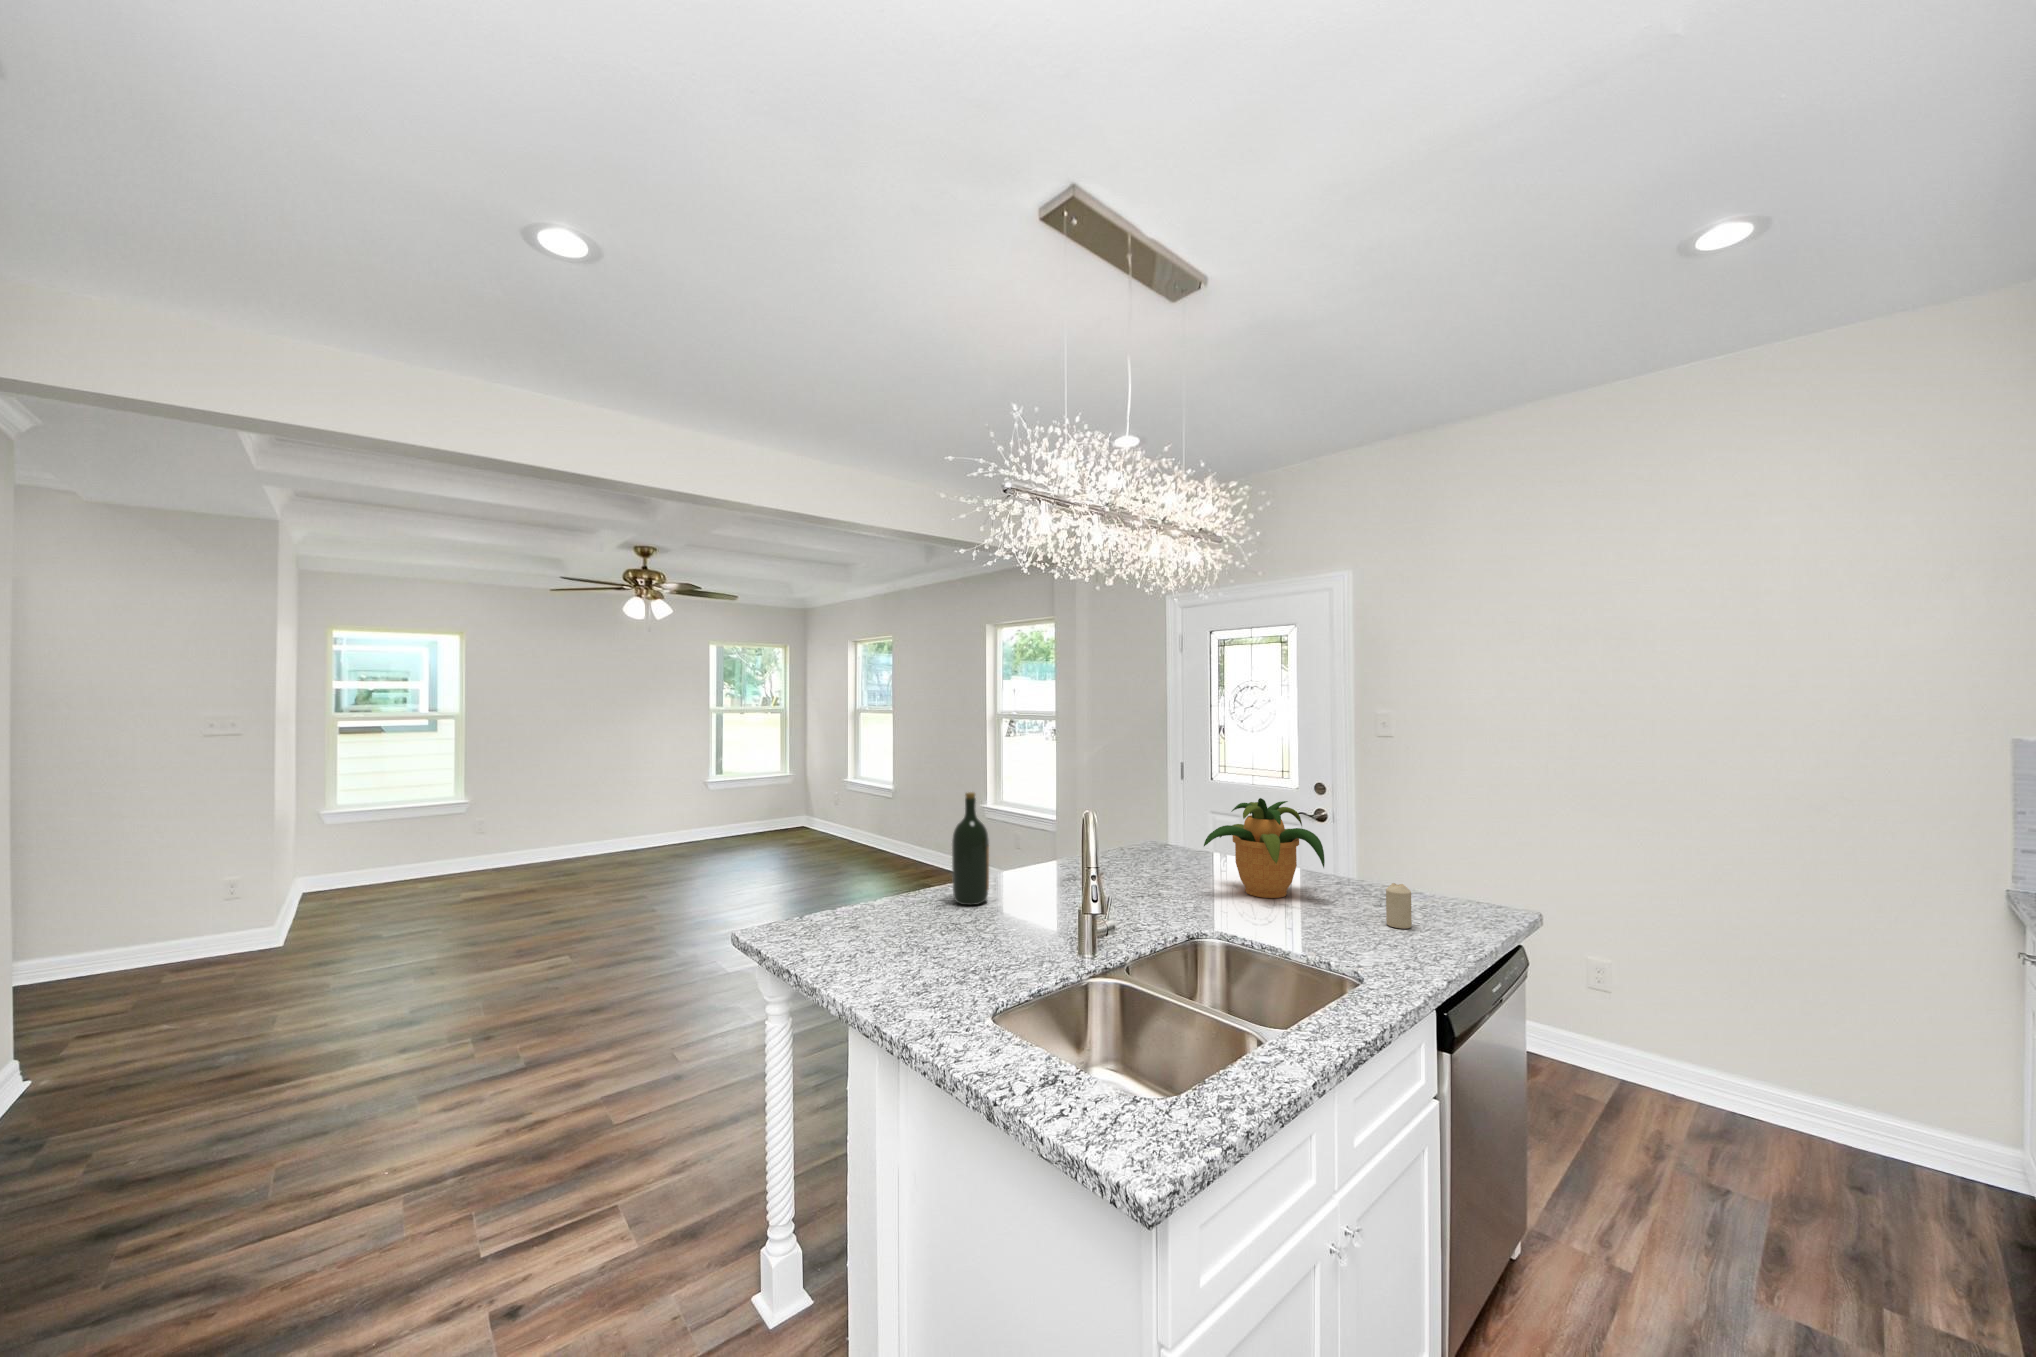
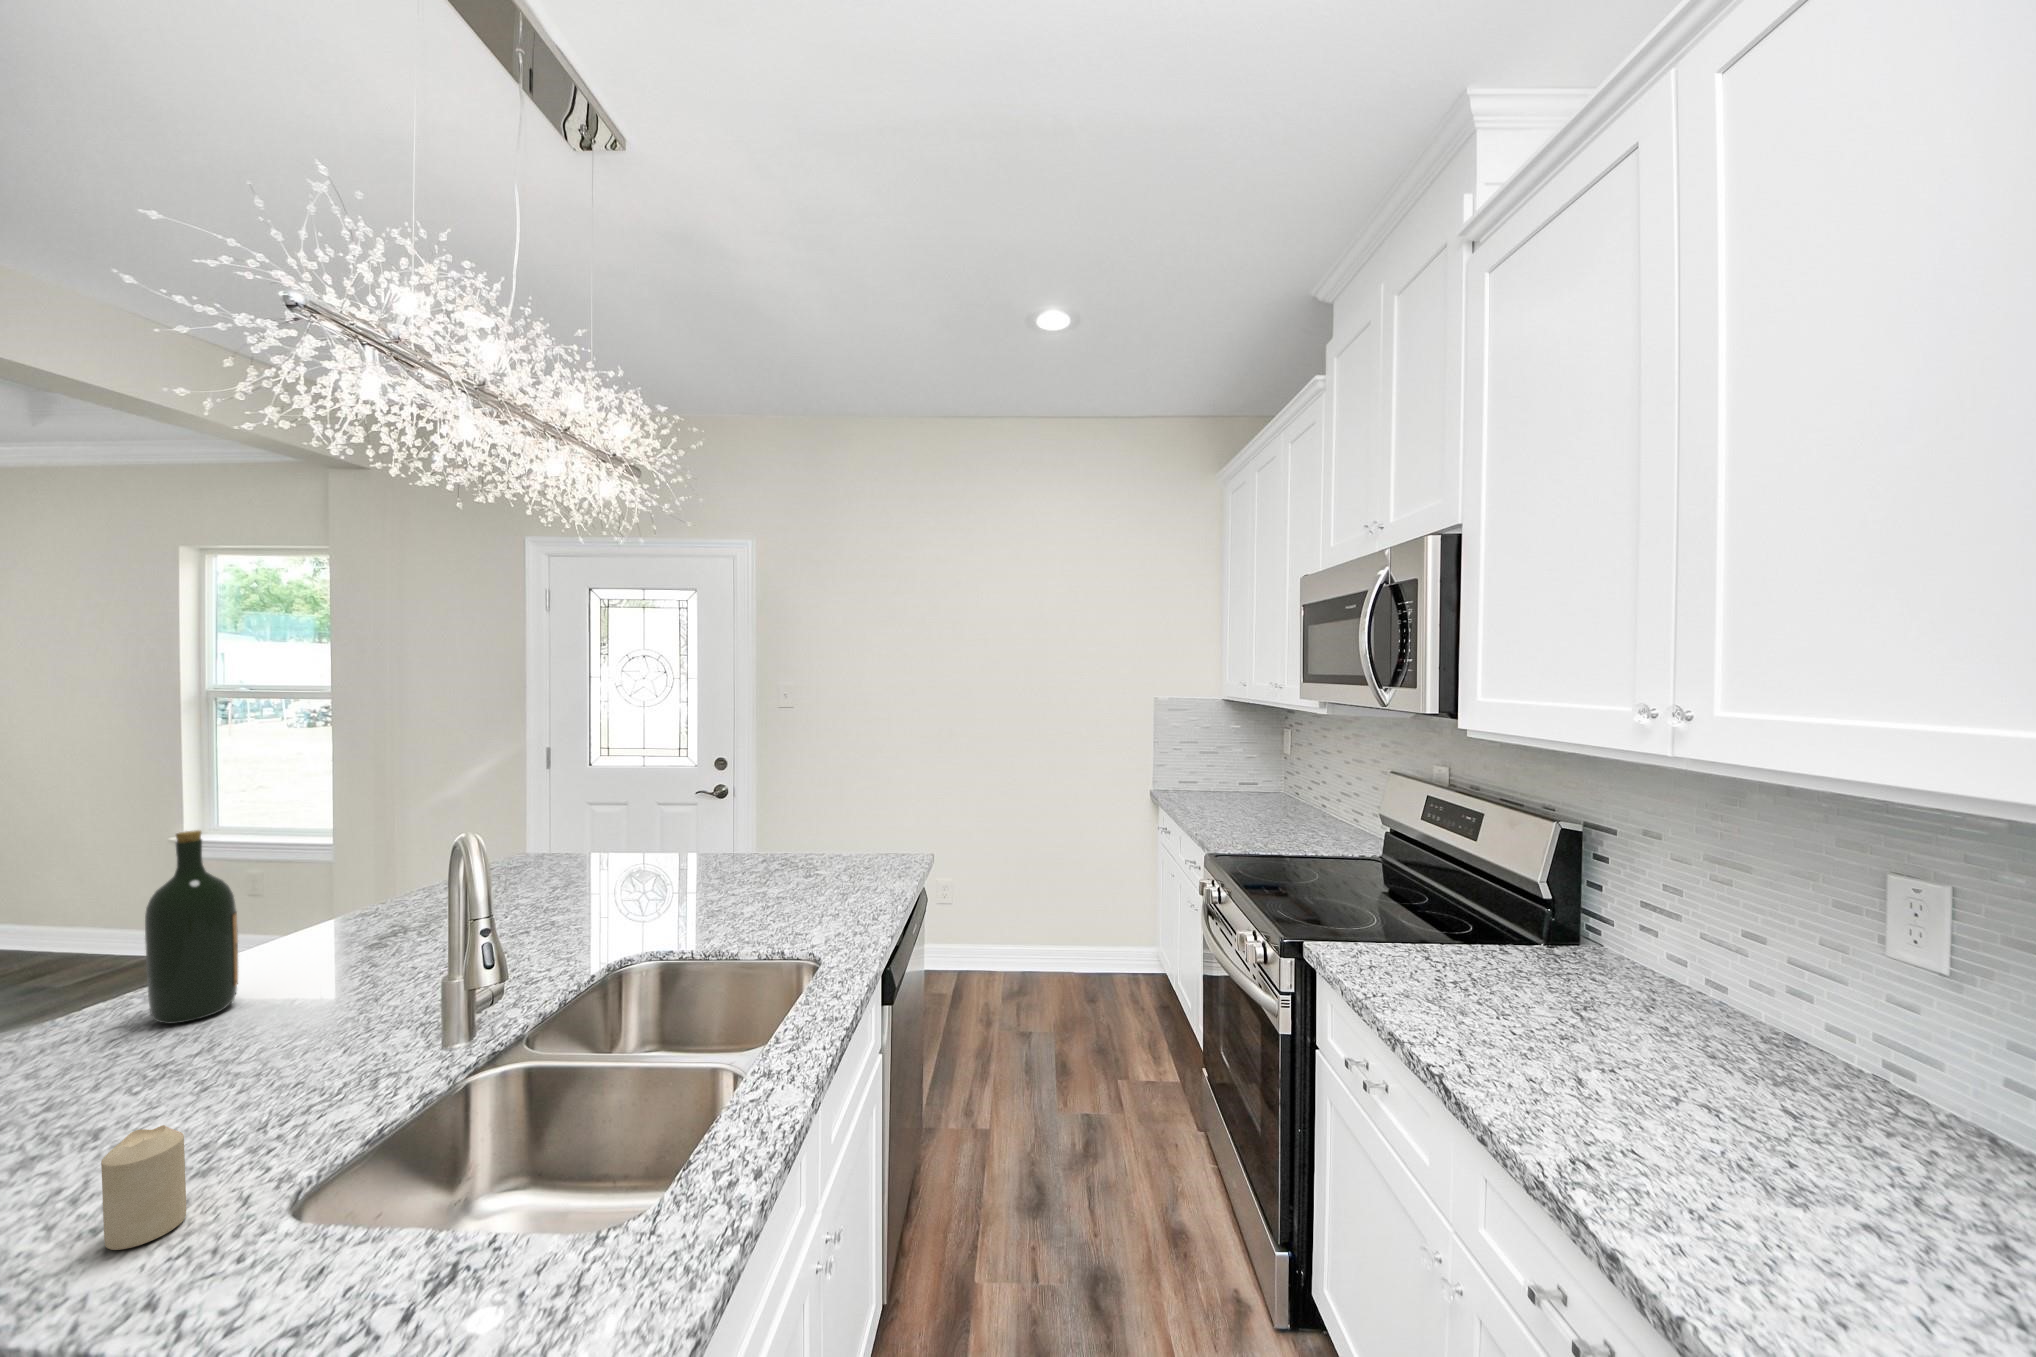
potted plant: present [1204,798,1325,898] -> none [613,781,756,895]
candle: present [1386,883,1412,929] -> present [101,1125,186,1250]

